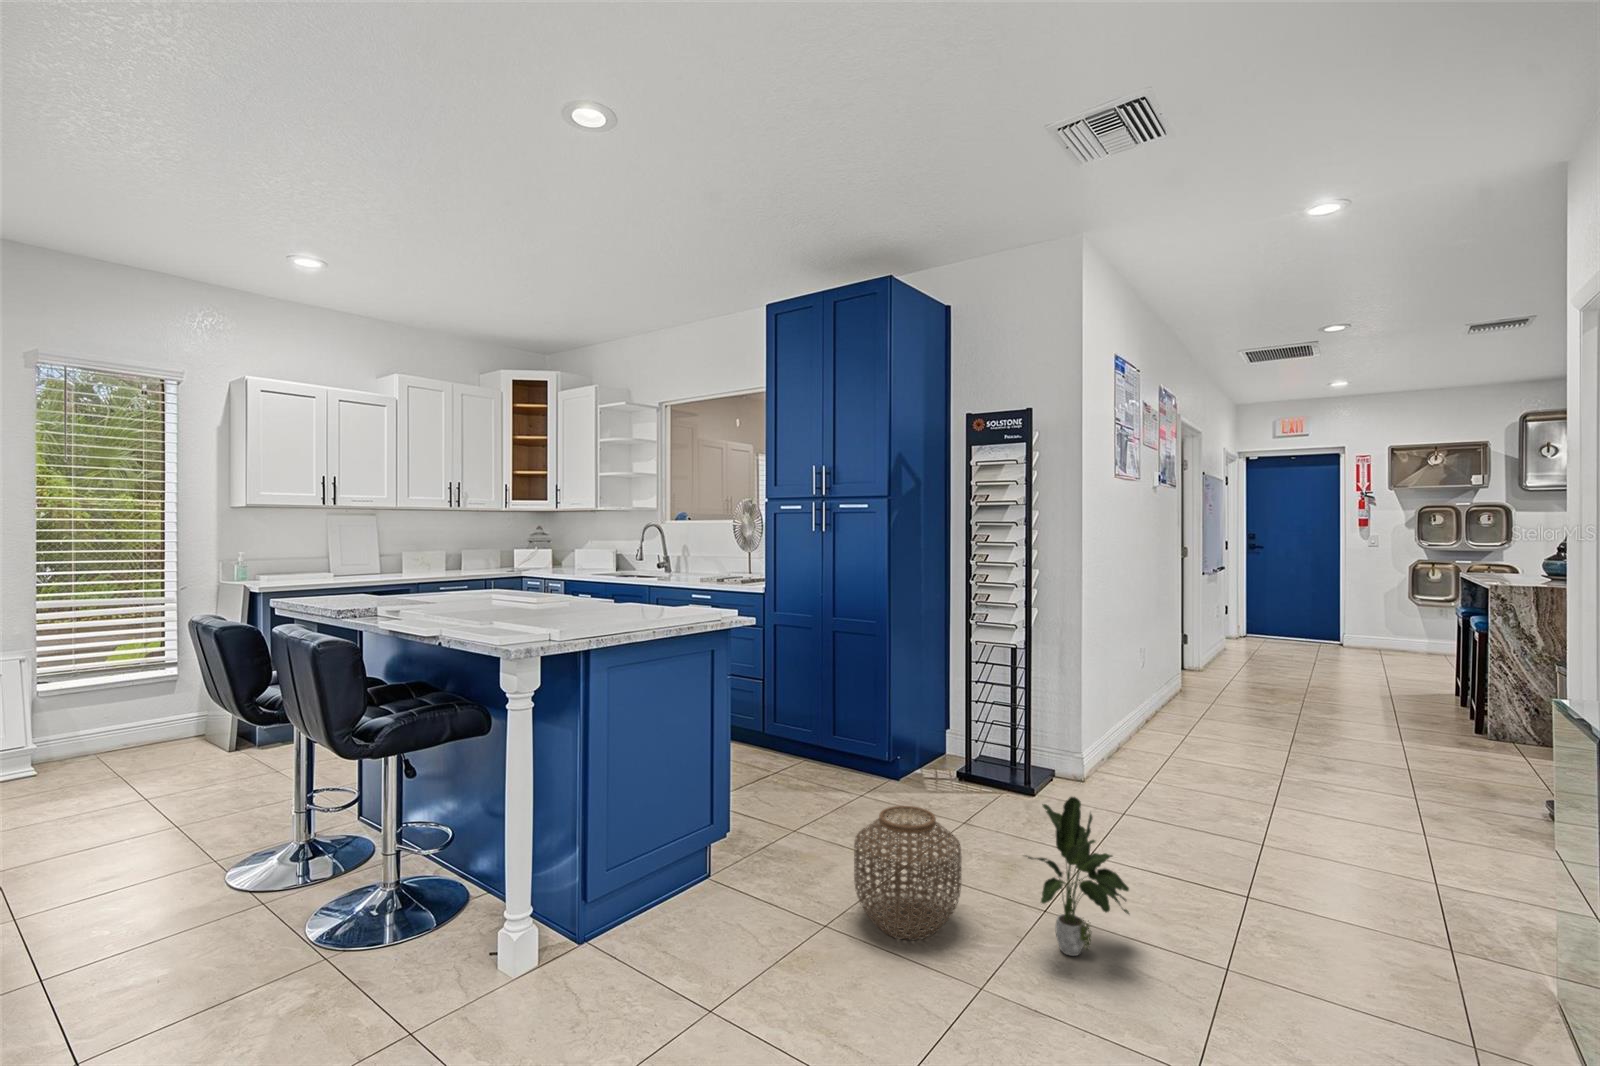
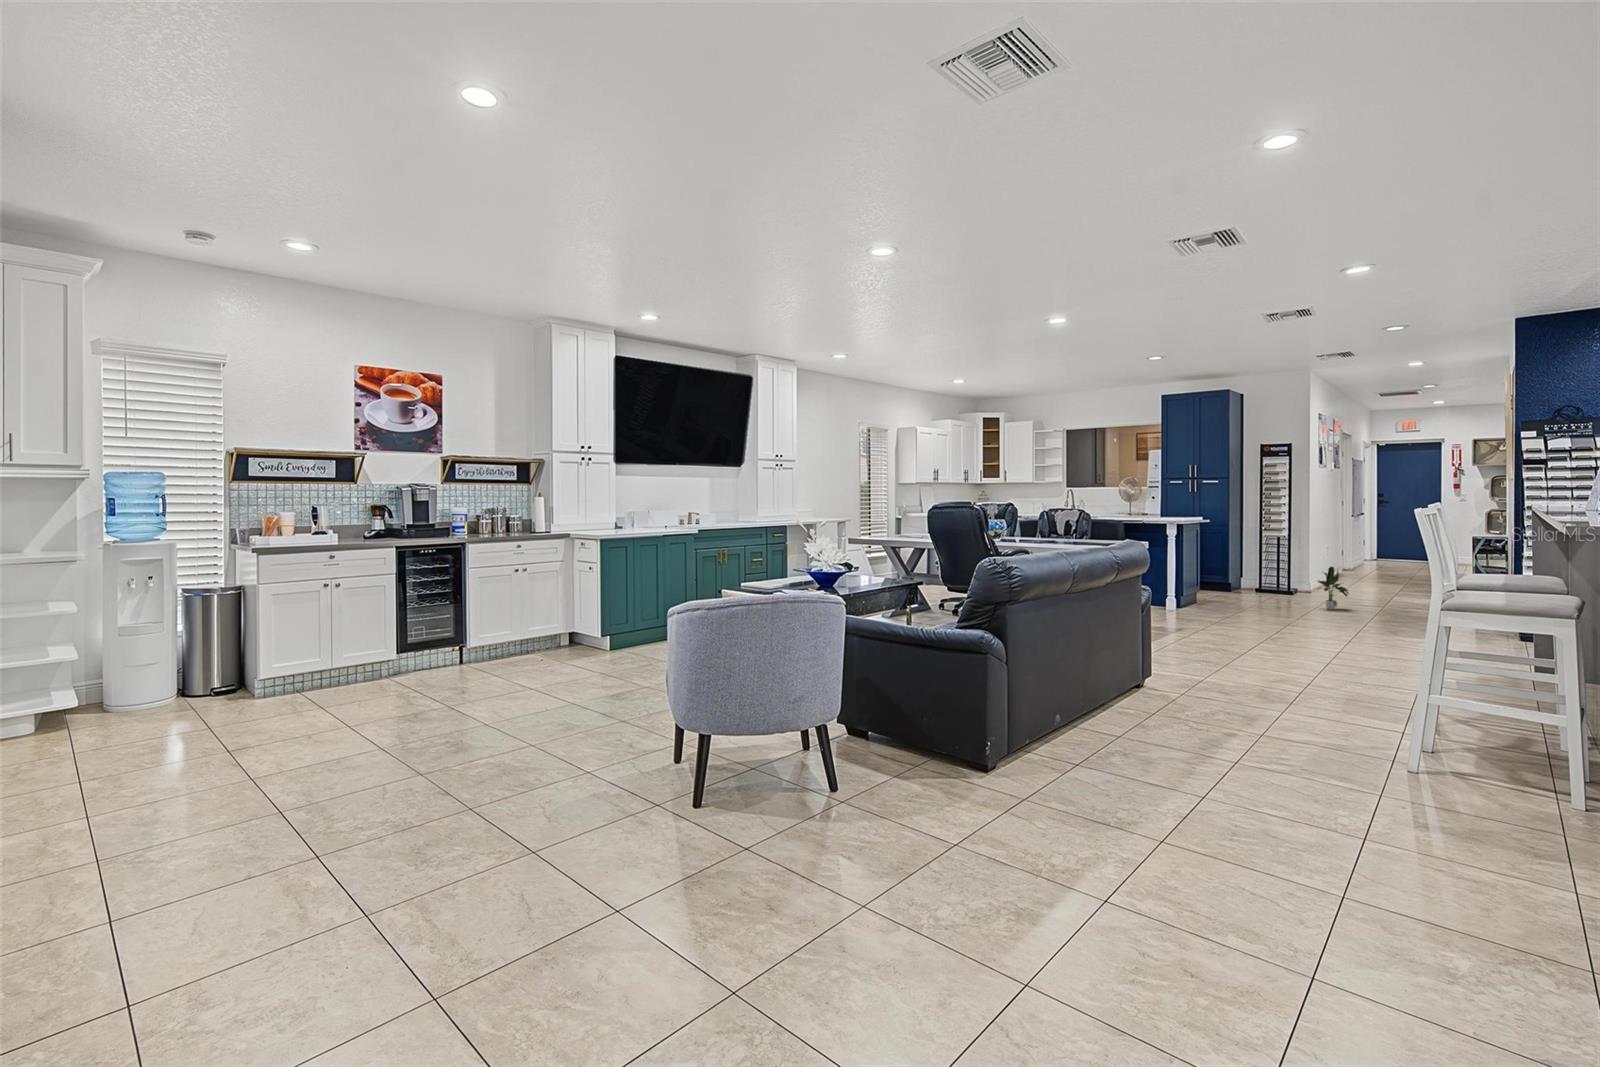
woven basket: present [854,806,961,940] -> none [1259,574,1296,608]

